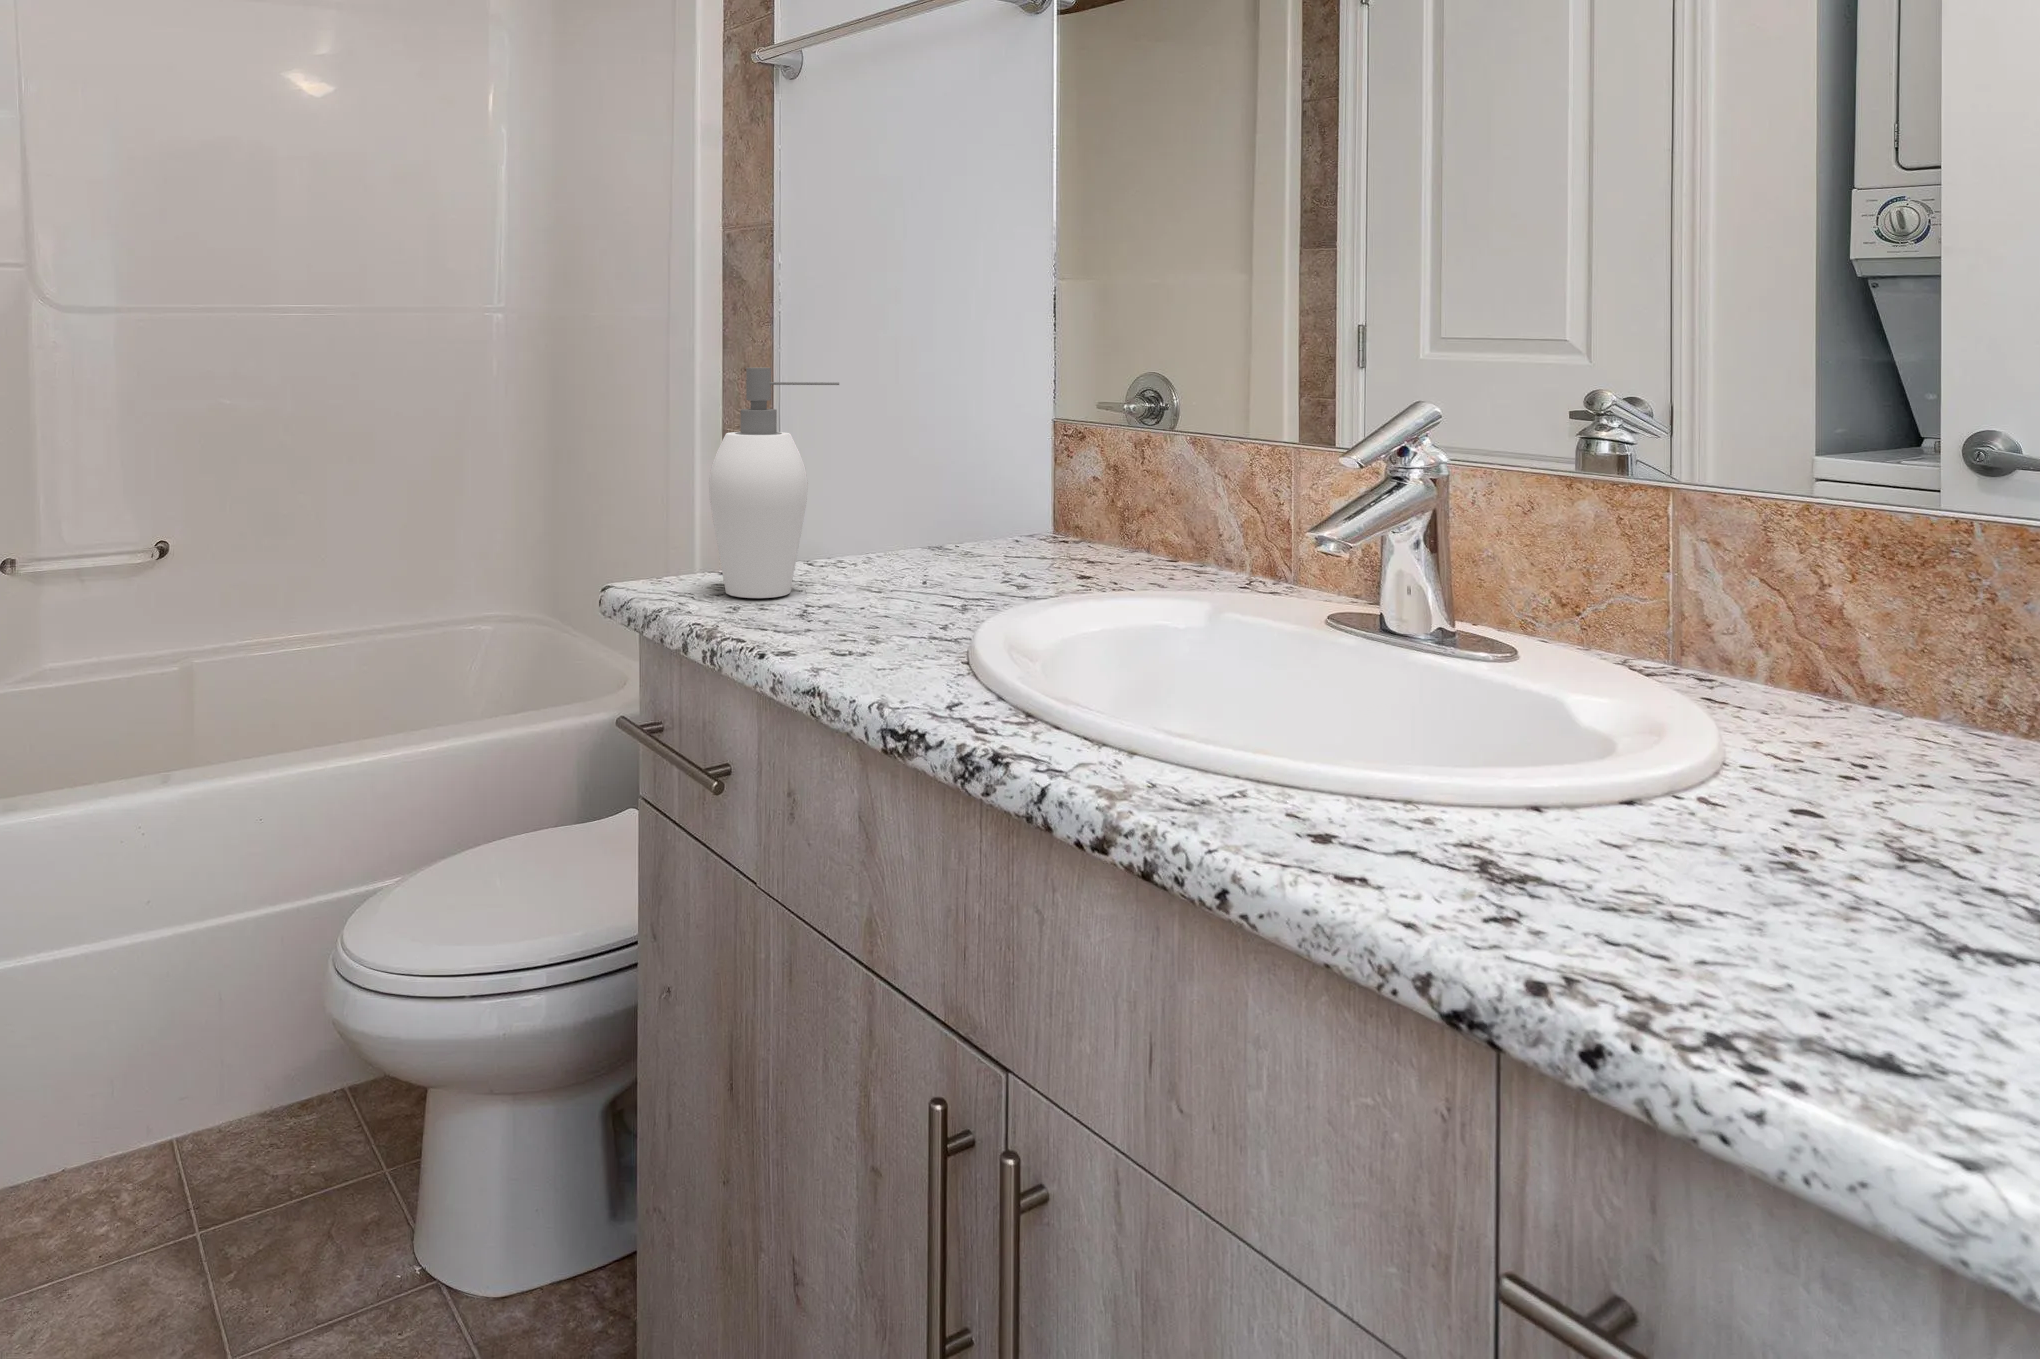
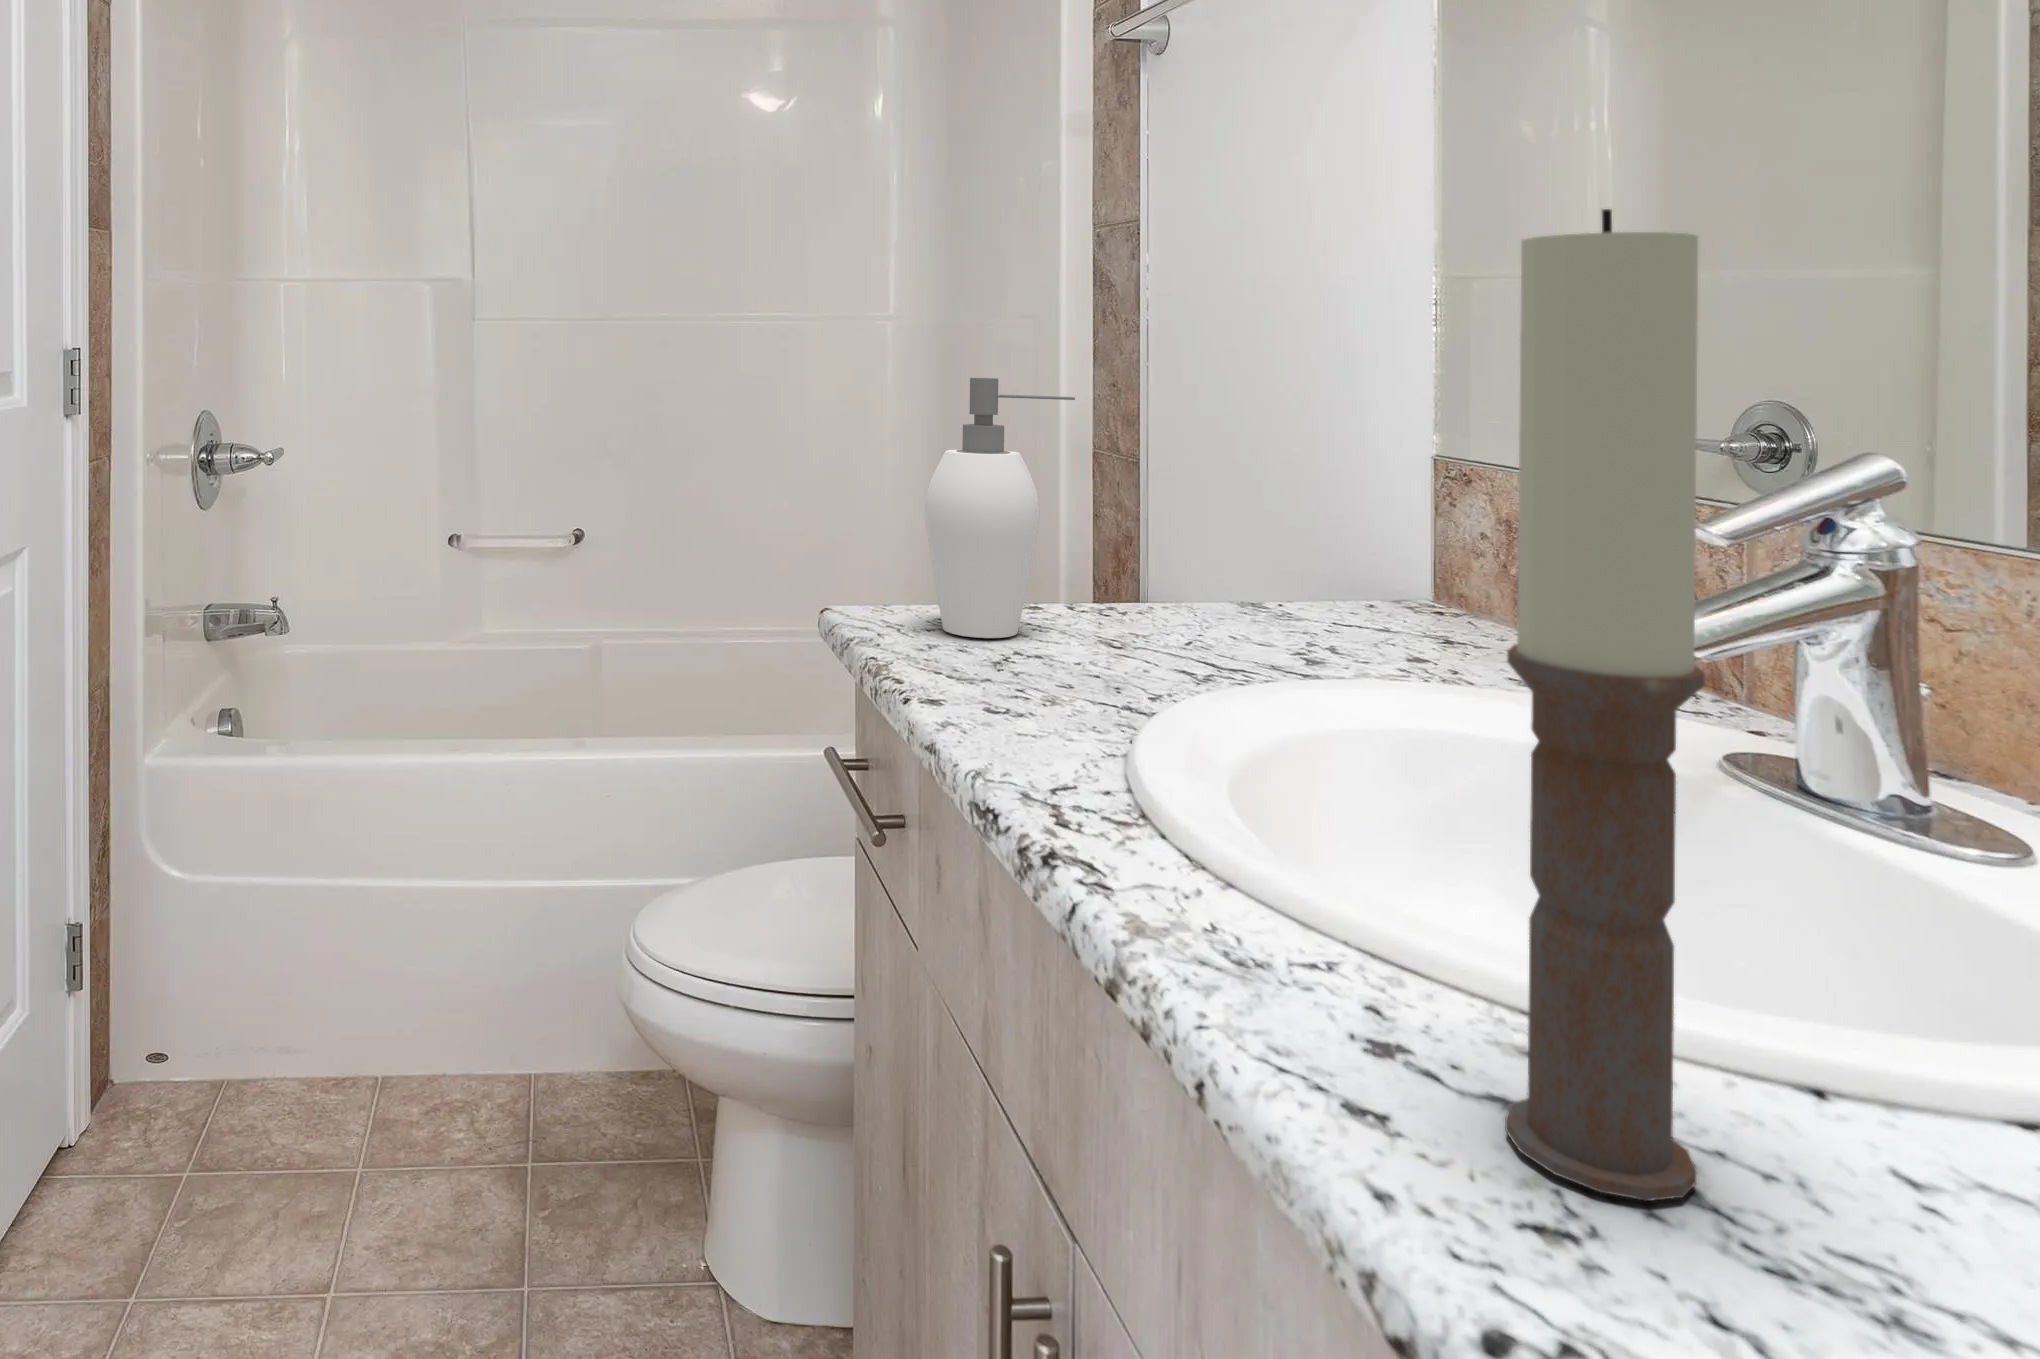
candle: none [1422,254,1541,890] -> present [1505,209,1706,1201]

